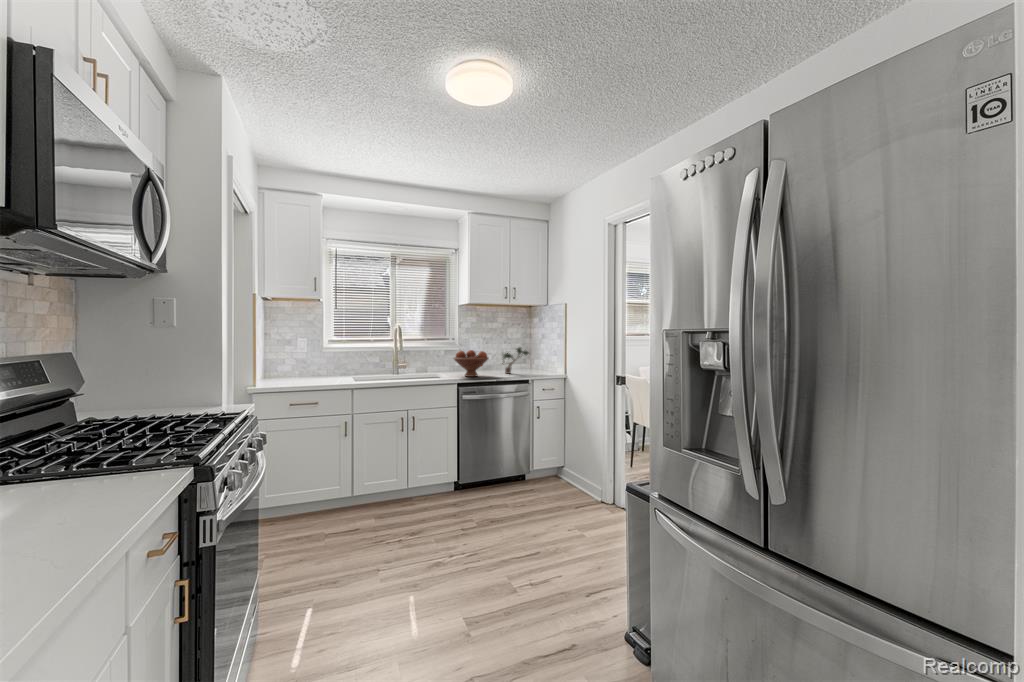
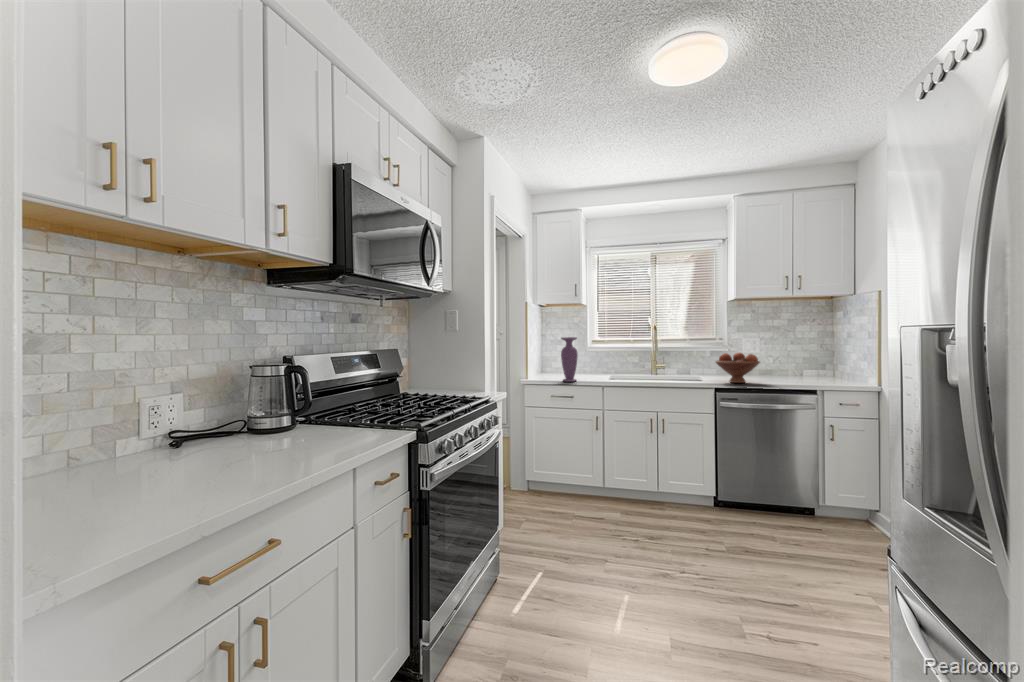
vase: none [301,335,320,384] -> present [561,337,578,382]
potted plant: present [502,347,529,374] -> none [776,348,830,382]

